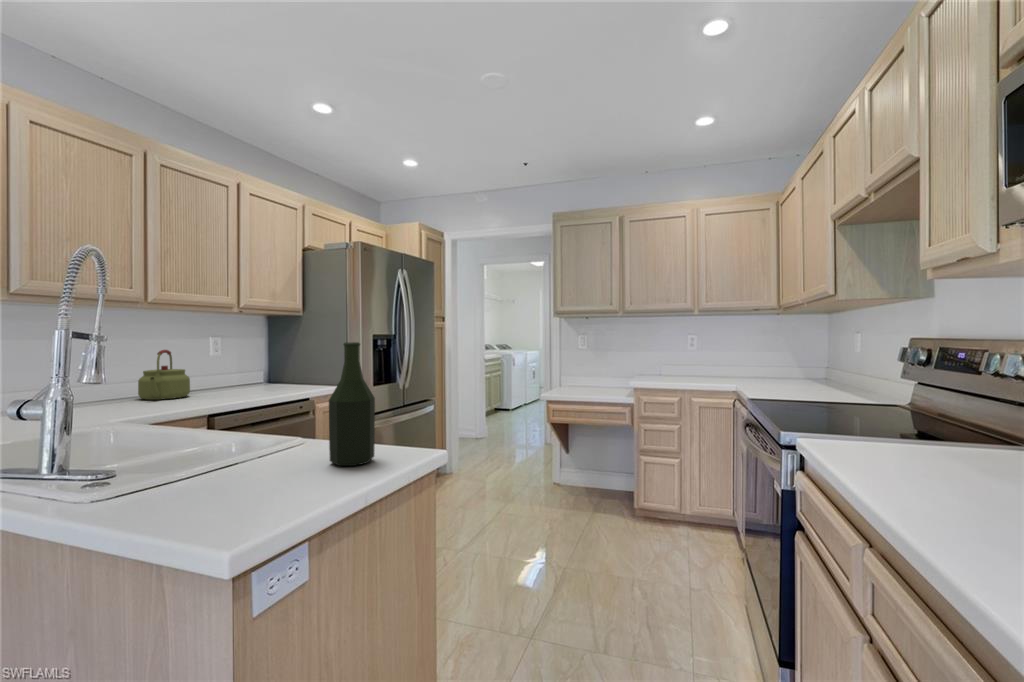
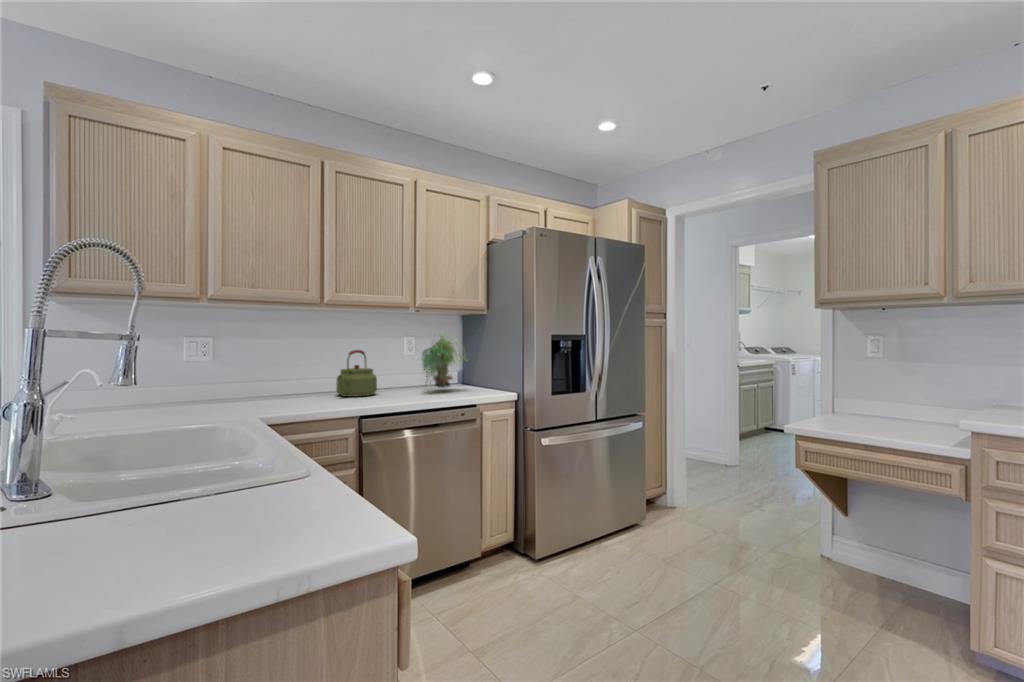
plant: none [235,332,288,392] -> present [422,334,467,388]
bottle: present [329,342,375,466] -> none [252,352,319,529]

